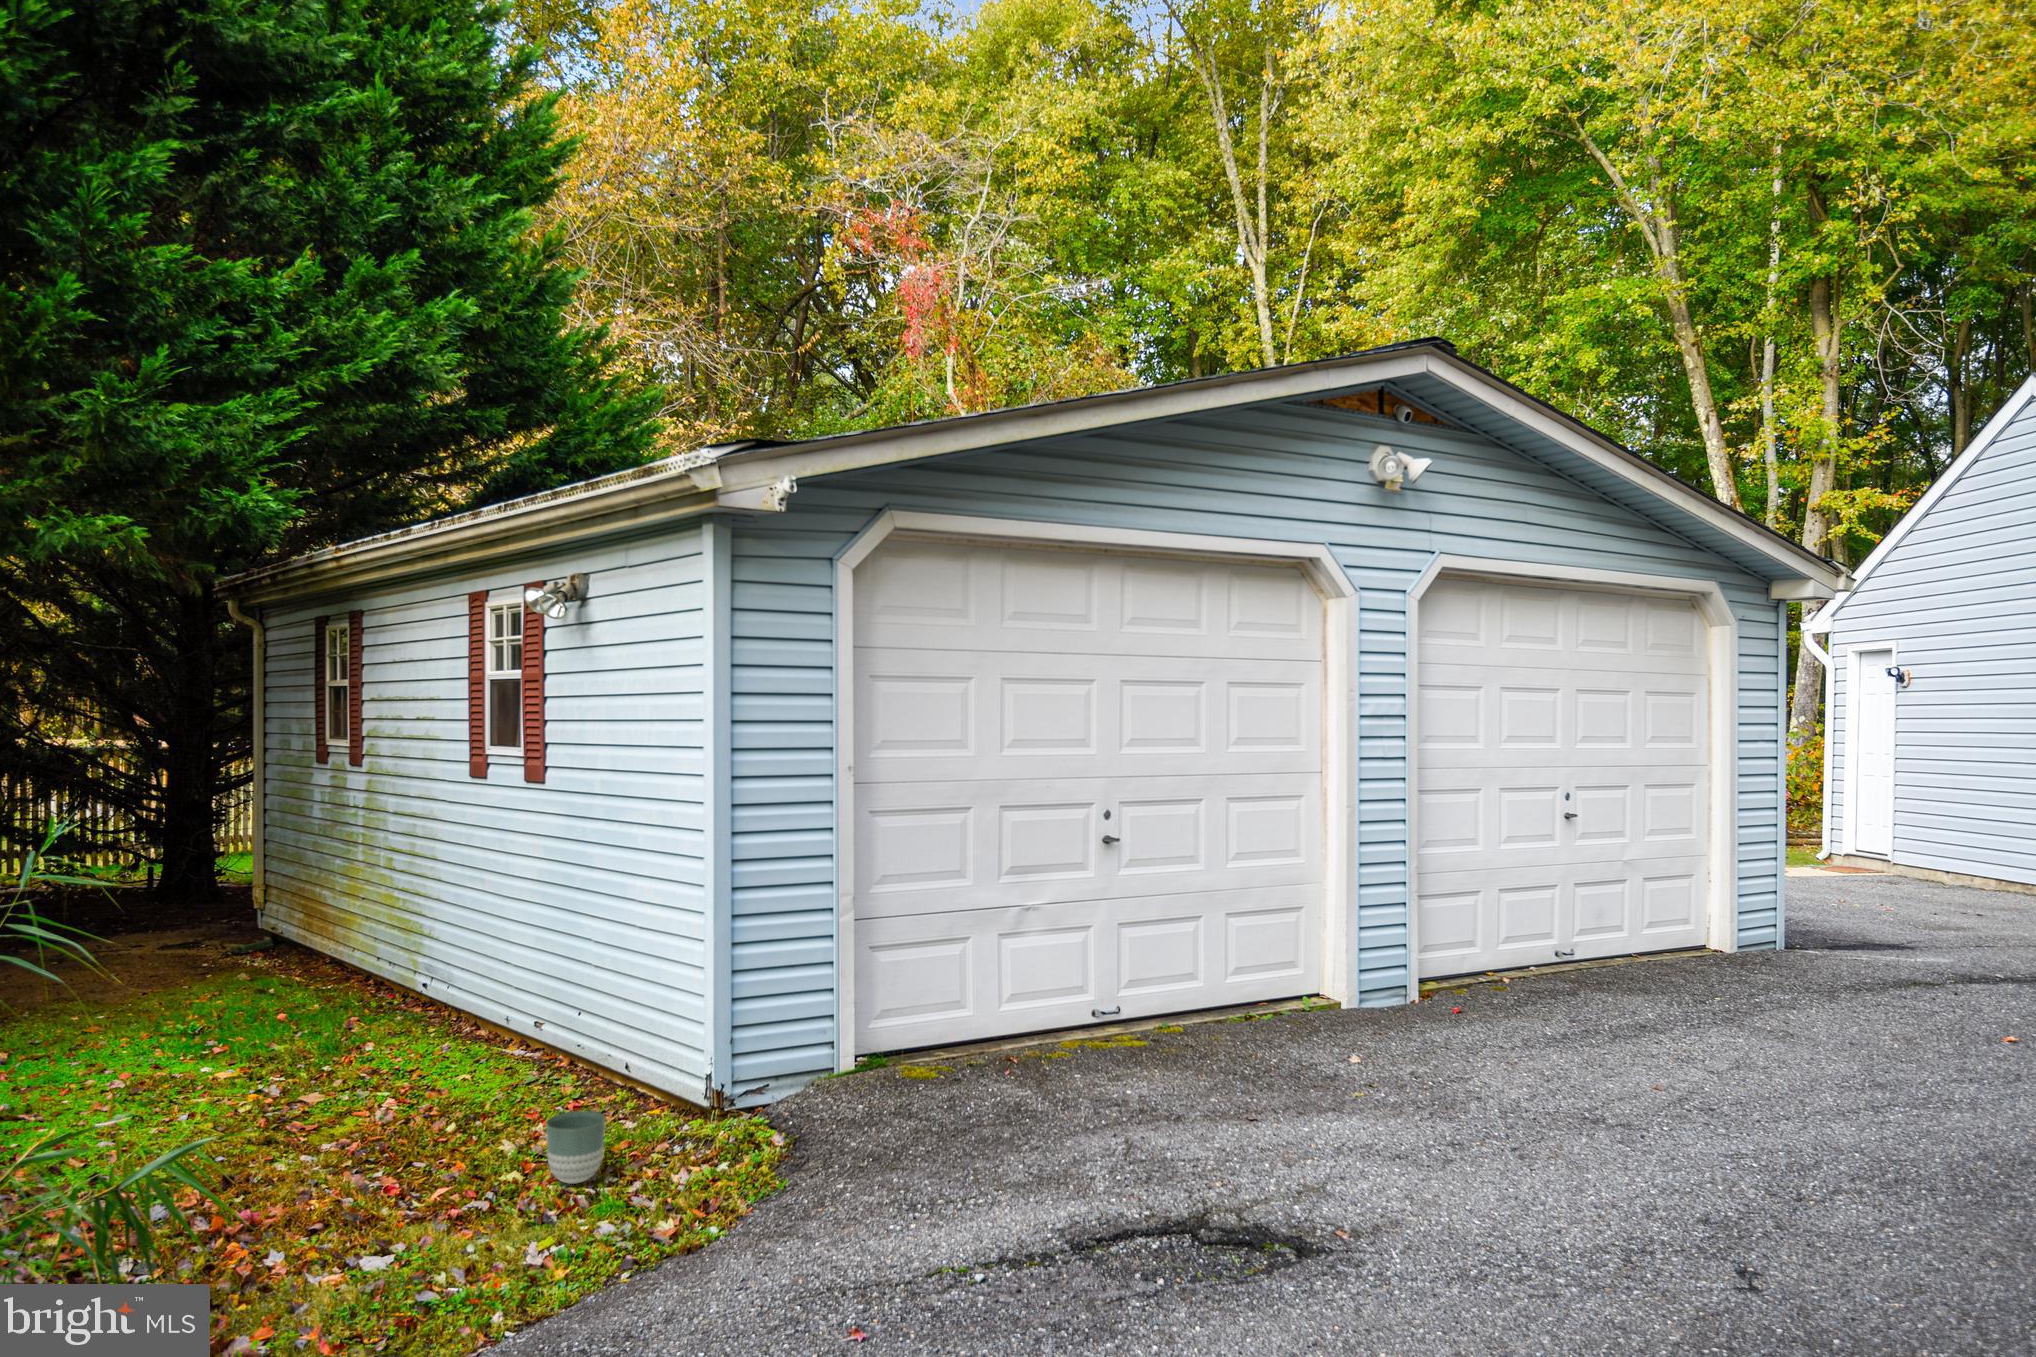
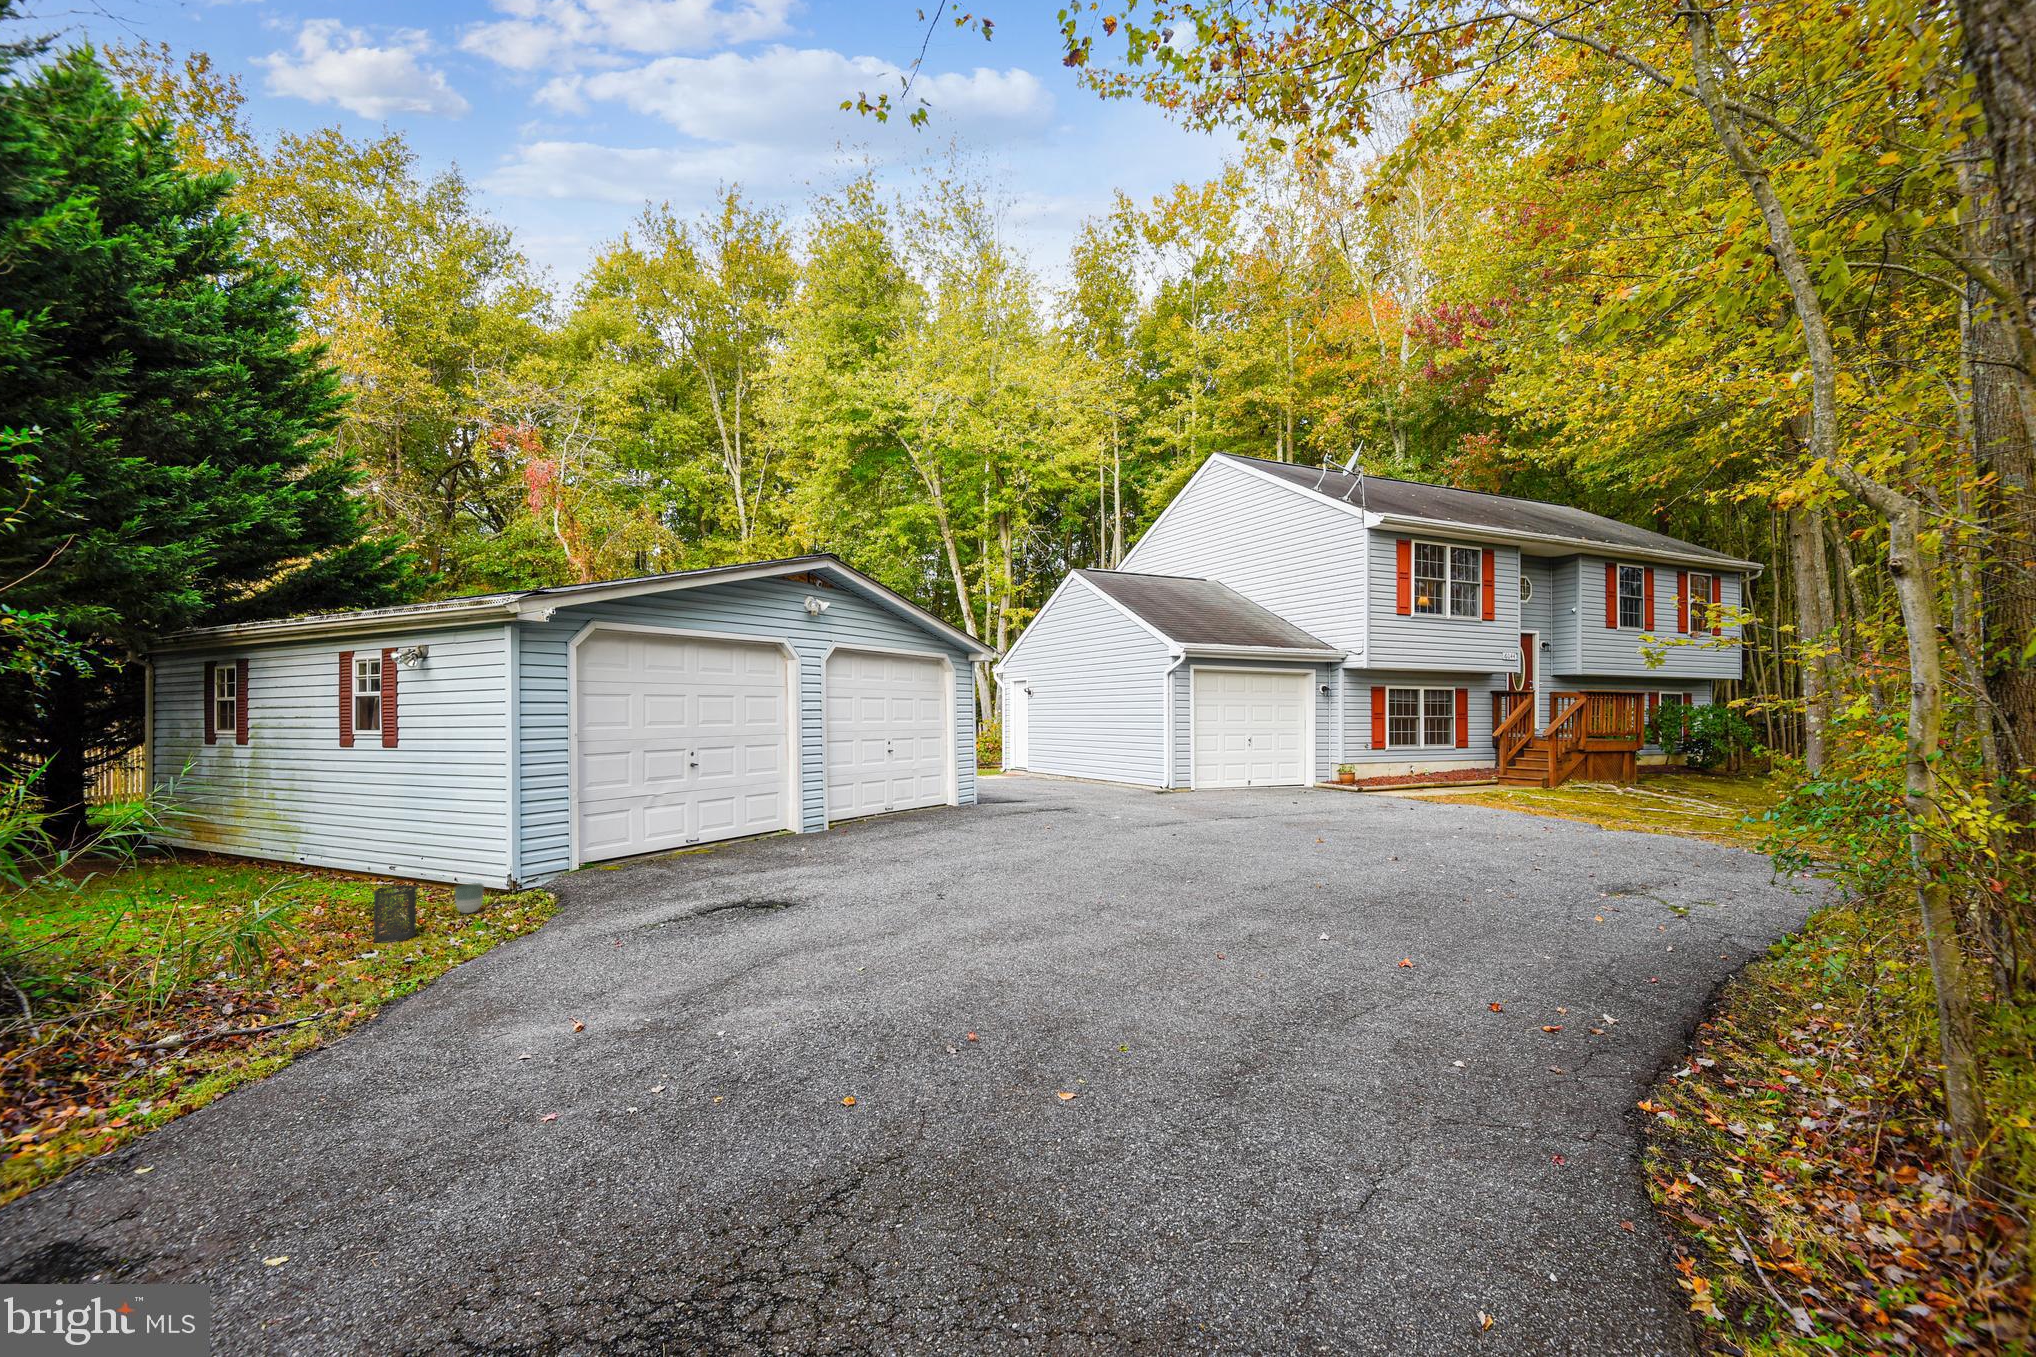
trash can: none [337,1122,430,1266] -> present [373,885,417,943]

